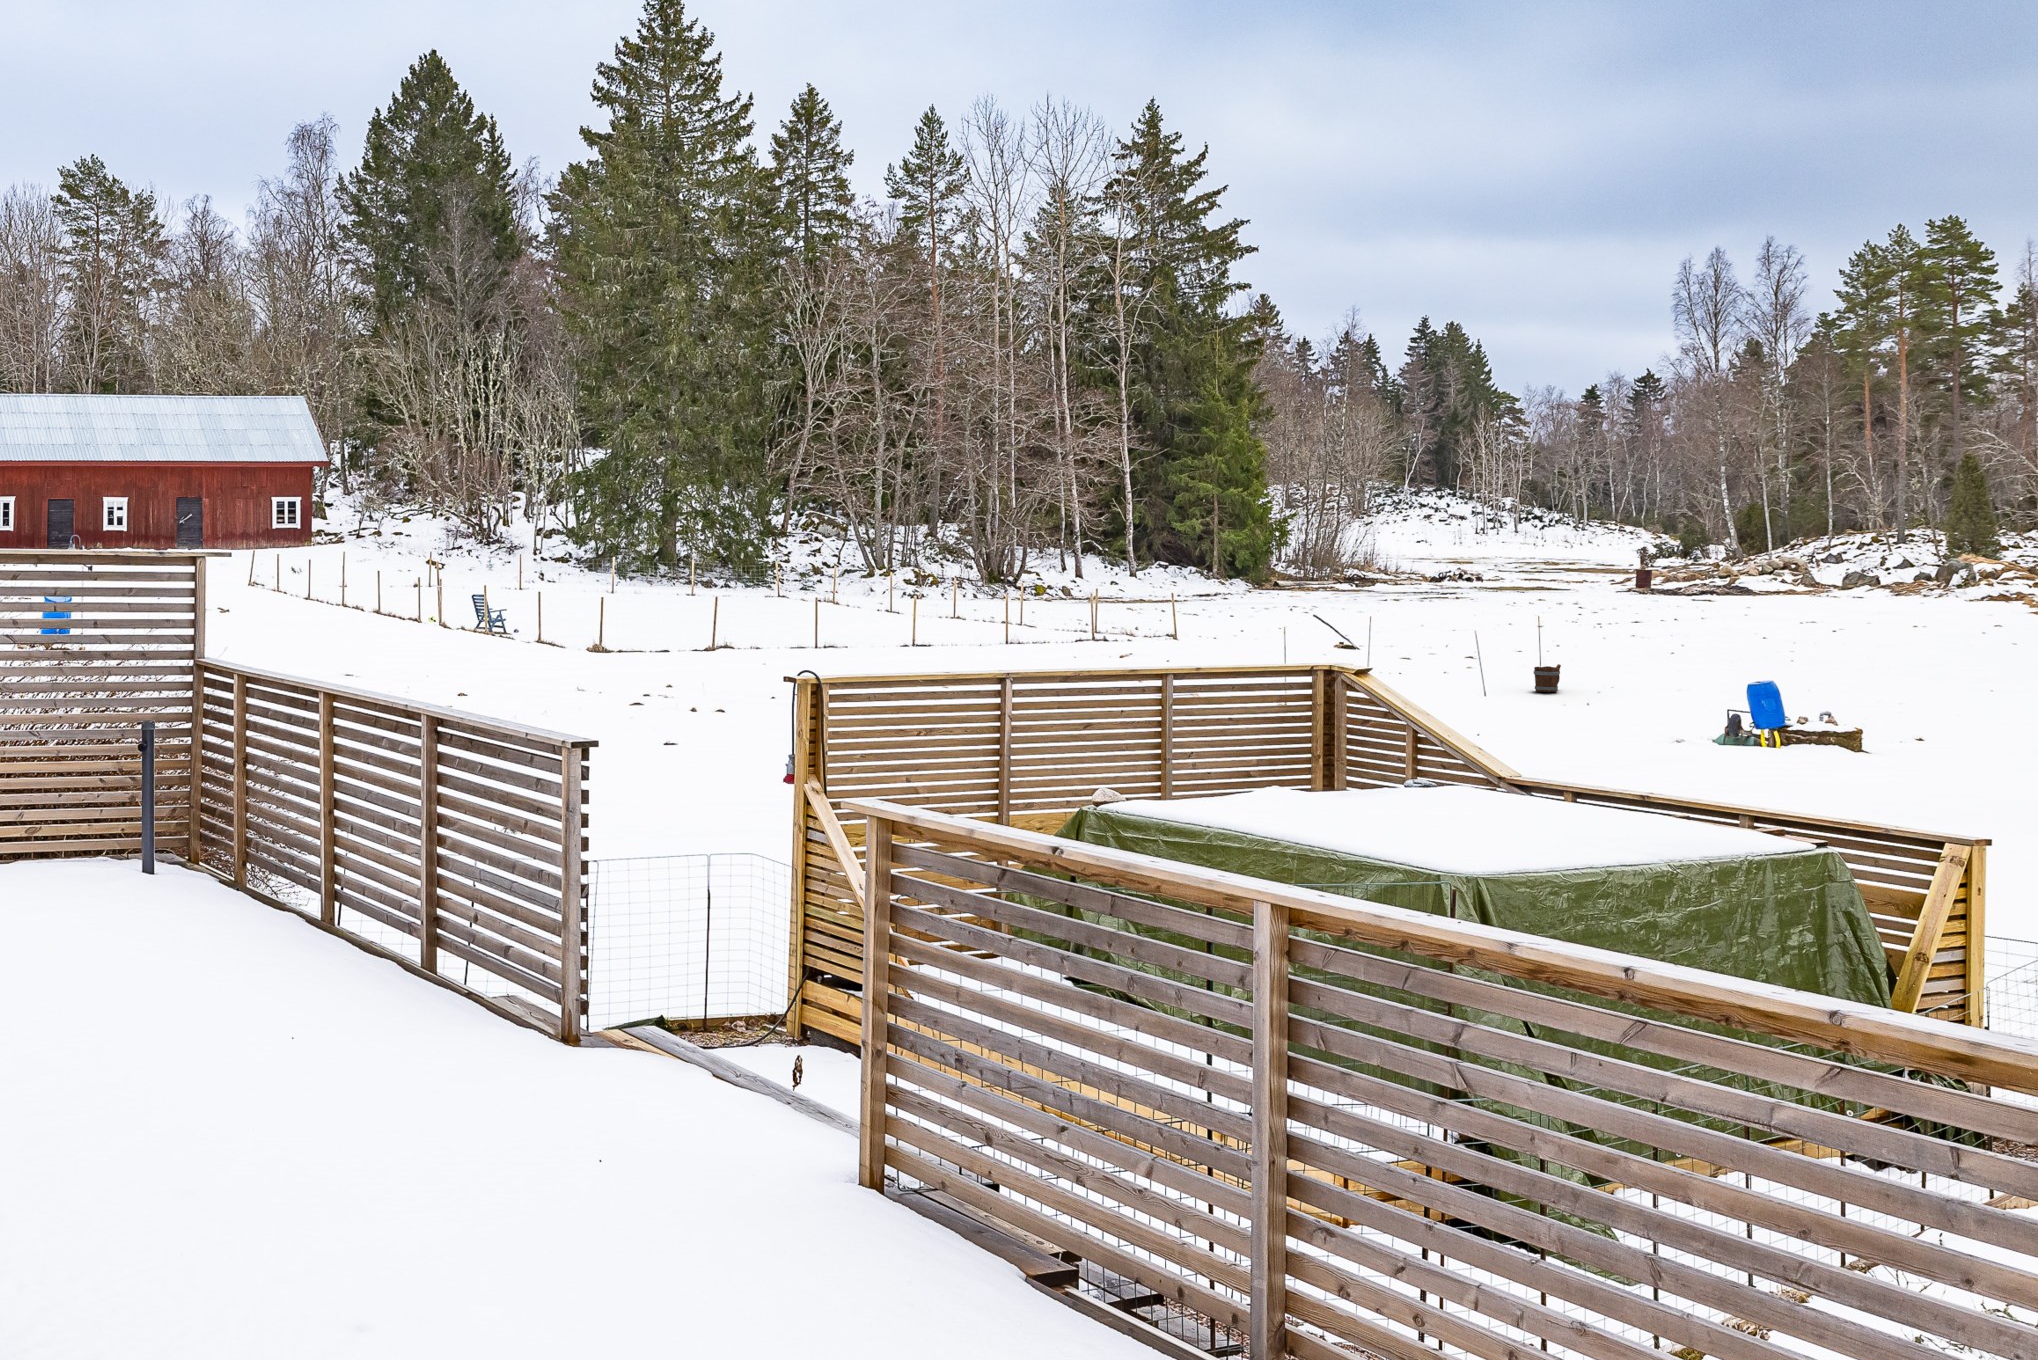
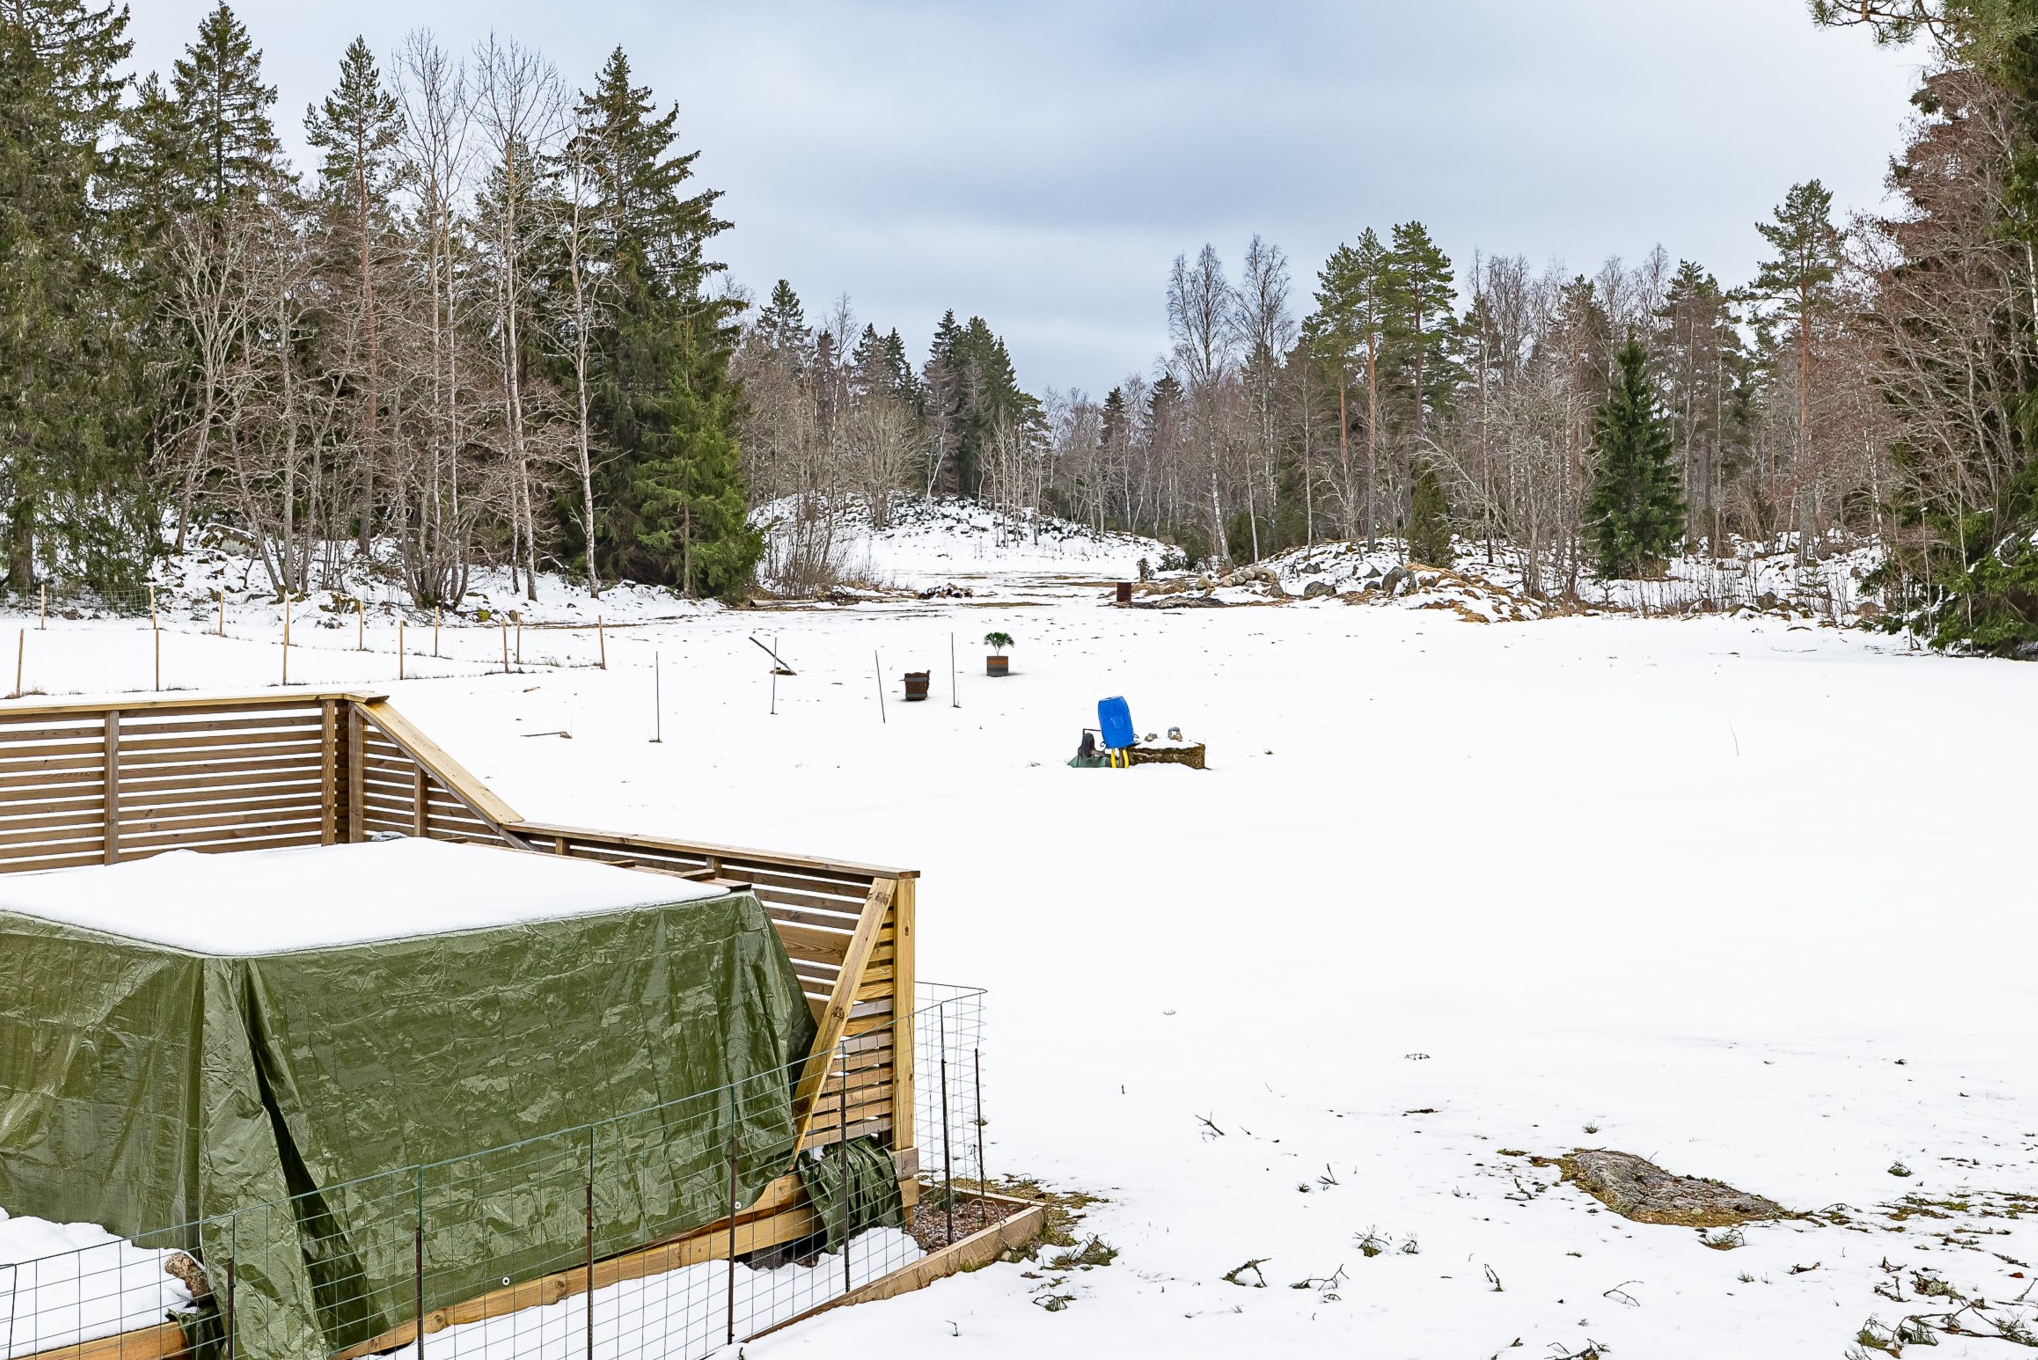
potted tree: none [1601,629,1639,672] -> present [984,632,1014,676]

